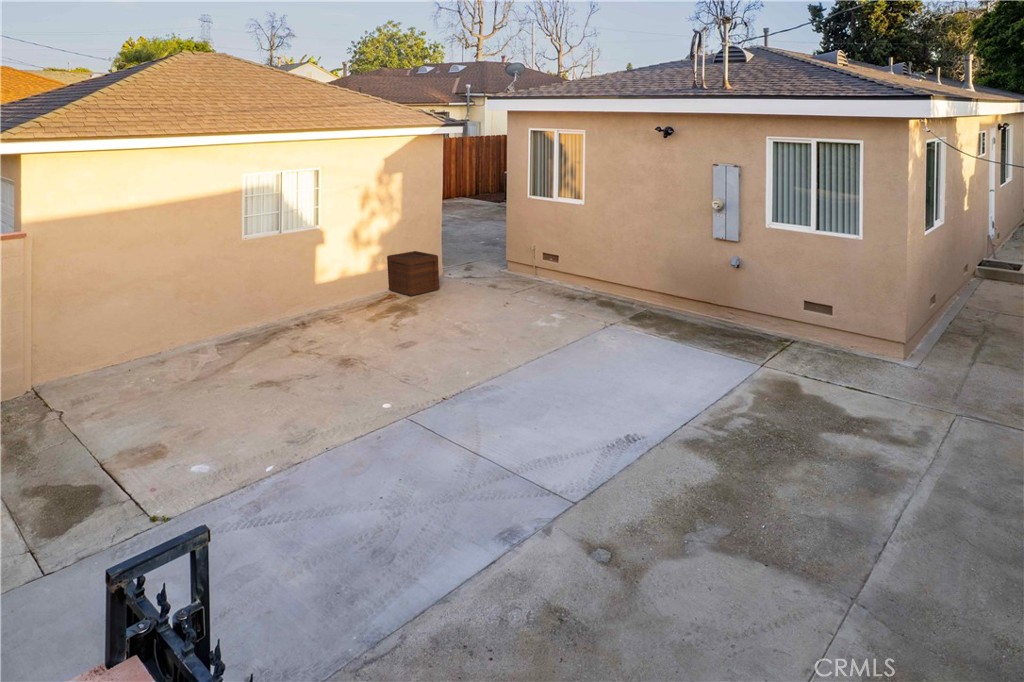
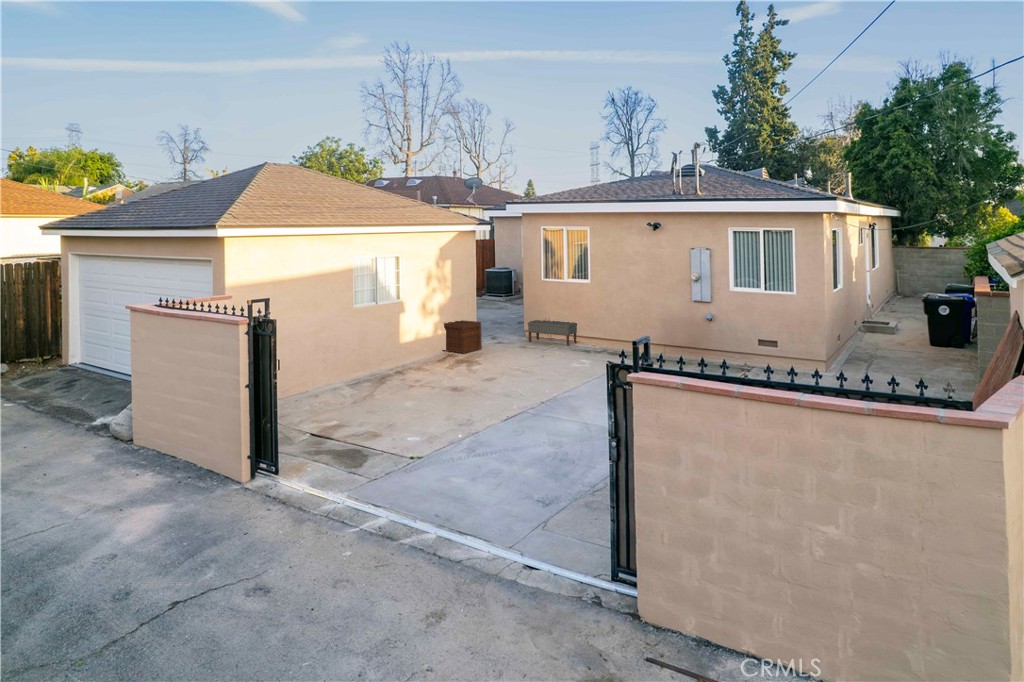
bench: none [506,252,567,288] -> present [528,320,577,345]

